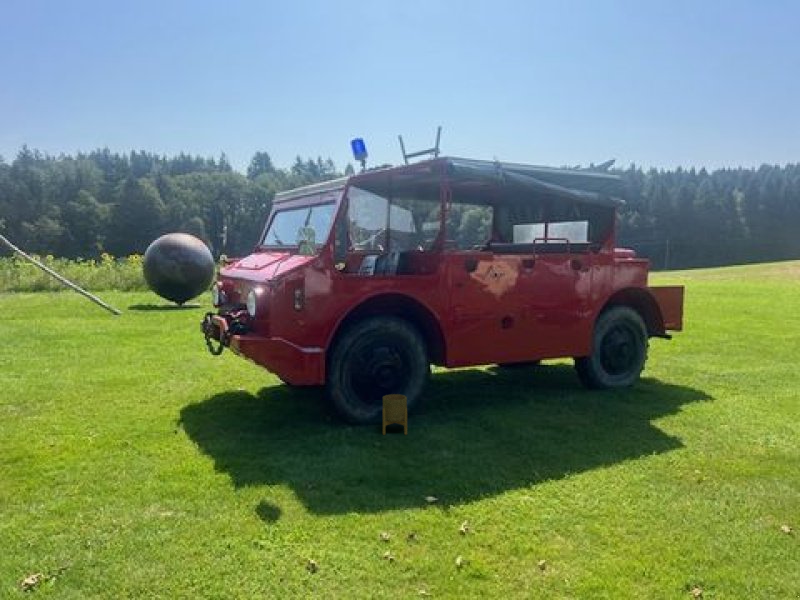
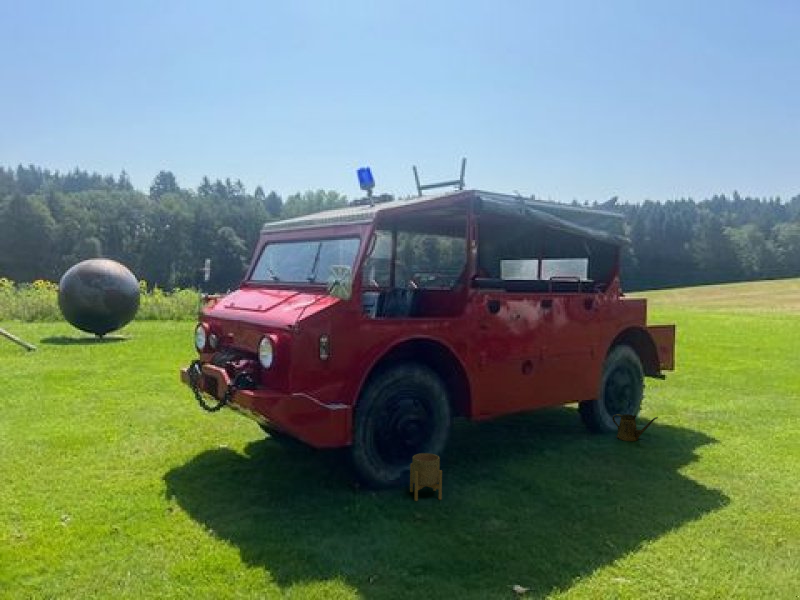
watering can: none [605,370,645,396] -> present [612,414,658,441]

